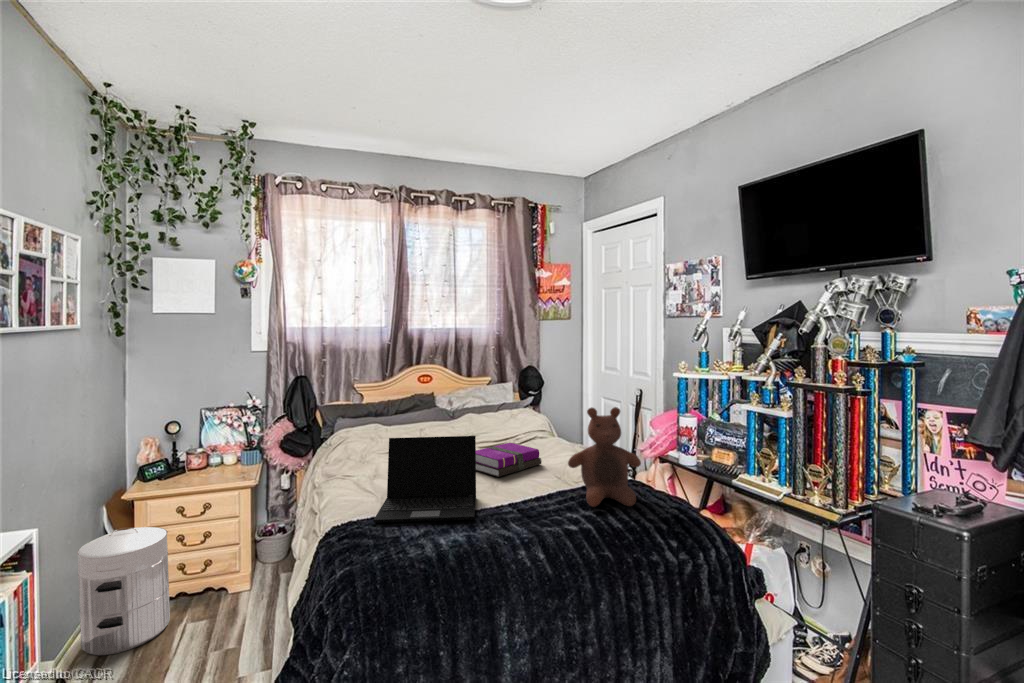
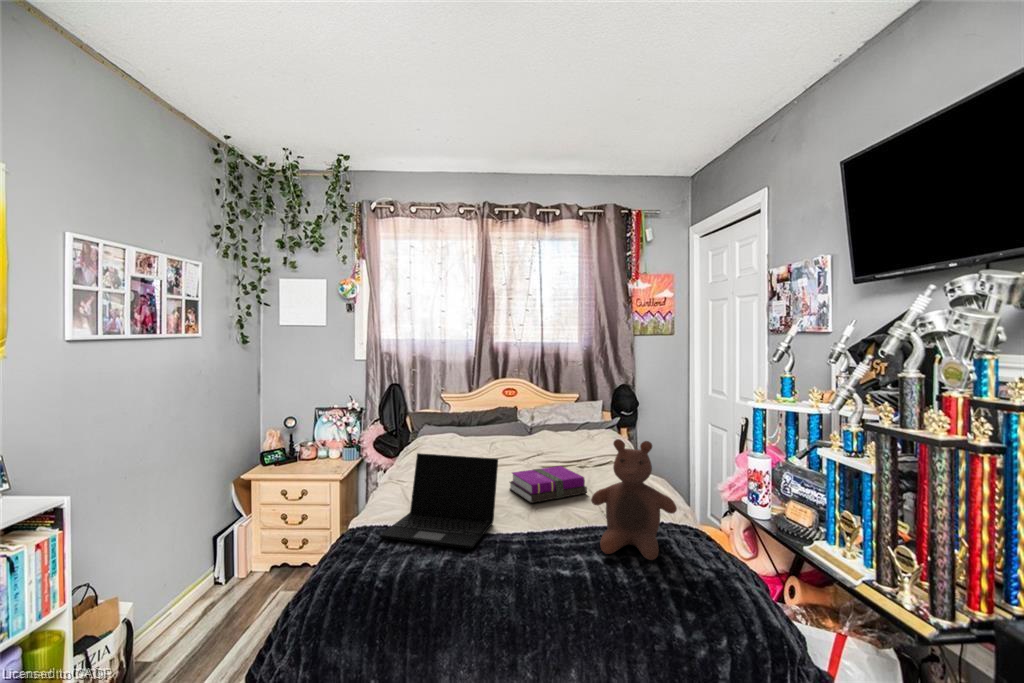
waste bin: present [77,527,170,655] -> none [199,507,267,612]

